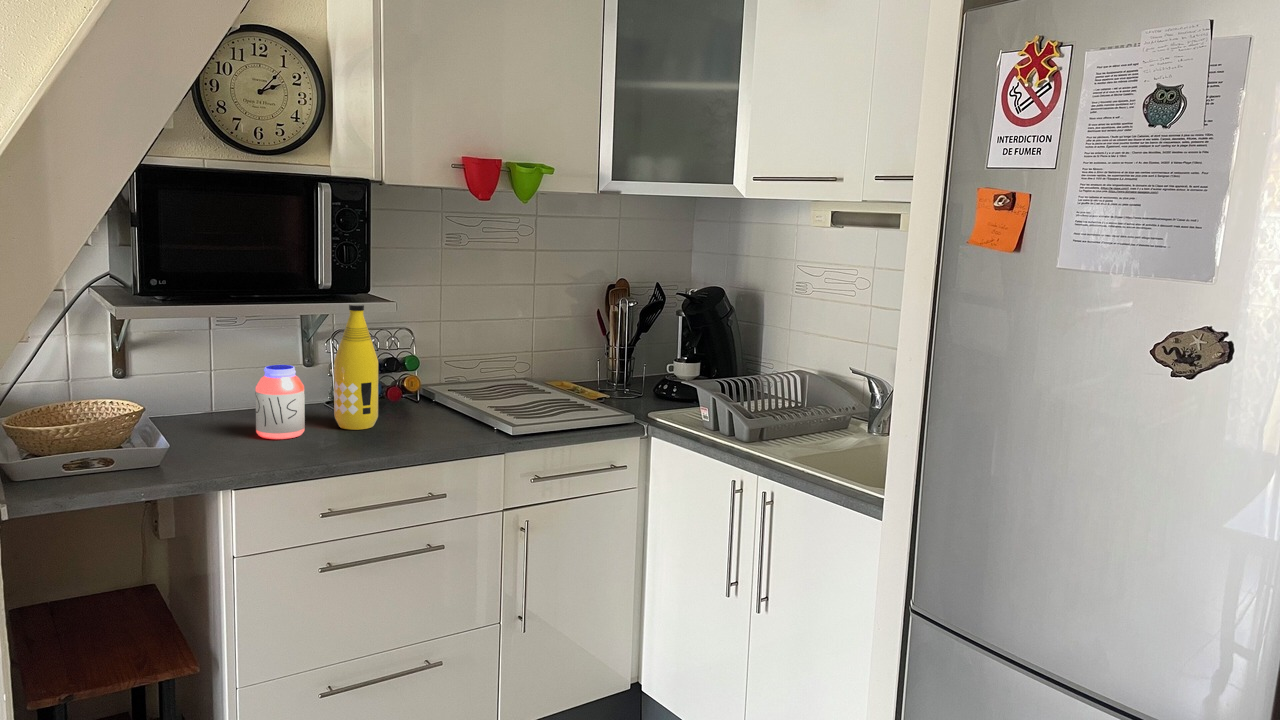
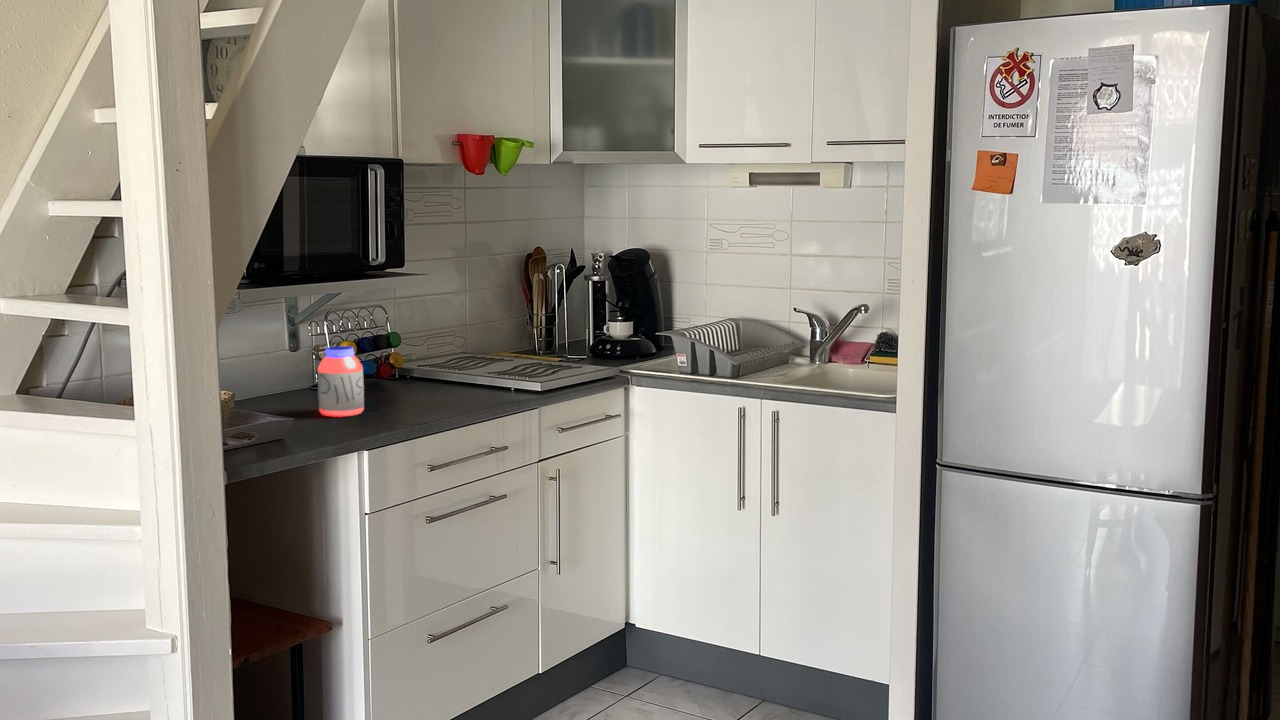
bottle: present [334,305,378,430] -> none [371,284,413,404]

